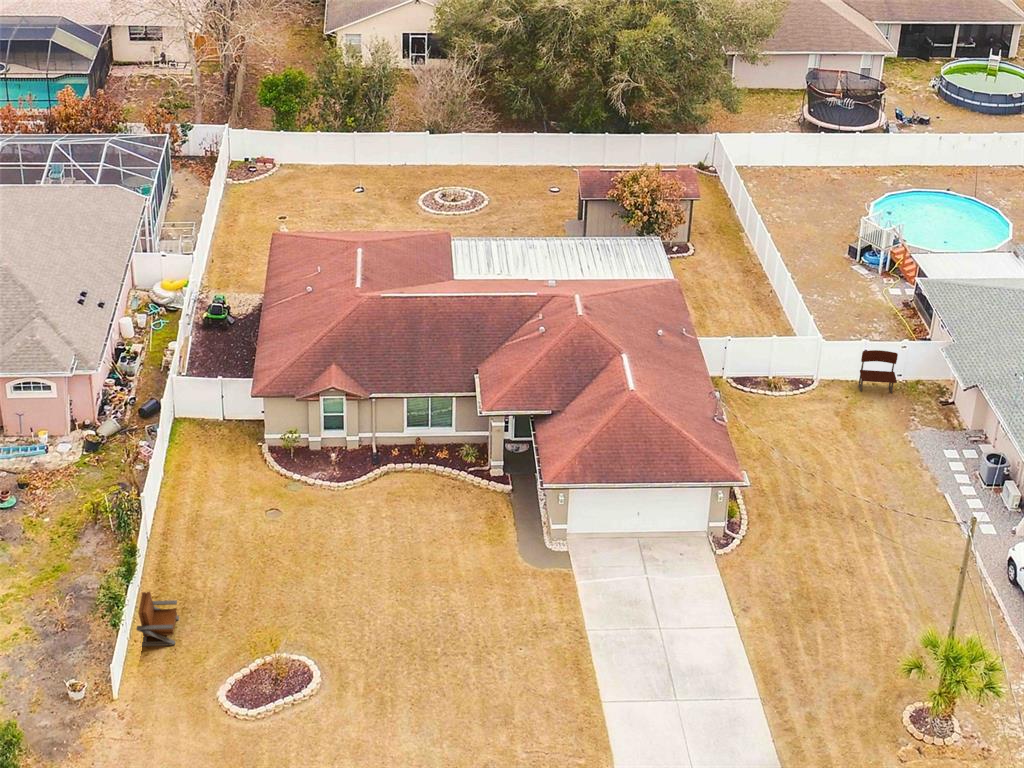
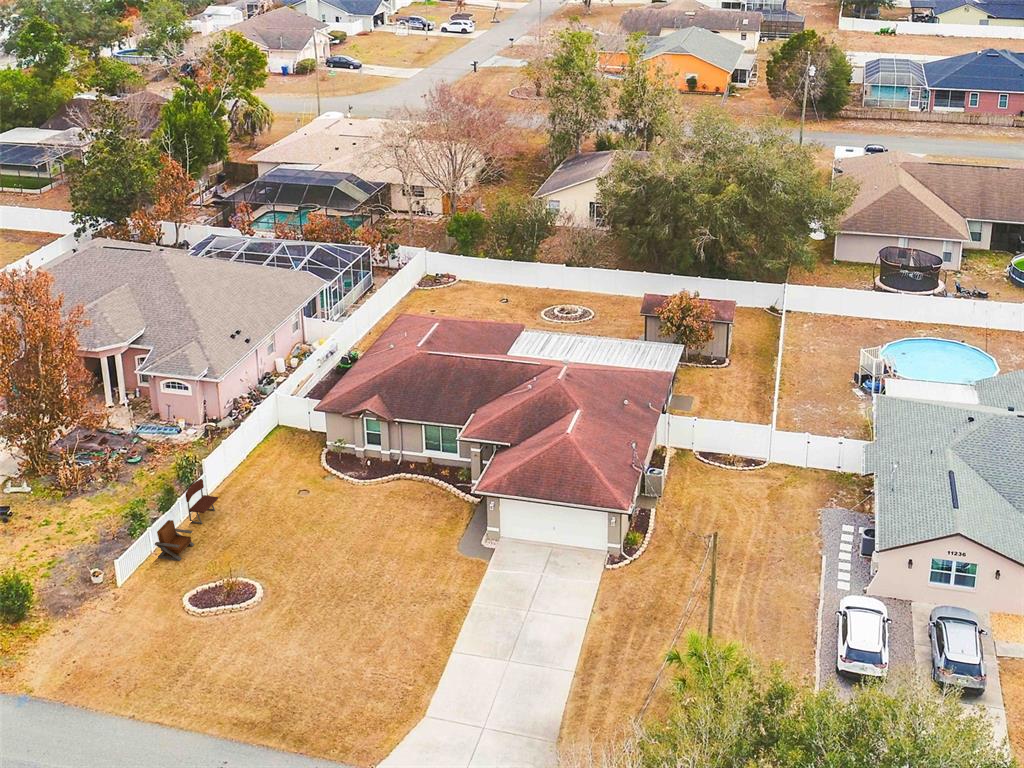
bench: present [859,350,898,393] -> present [186,479,218,524]

